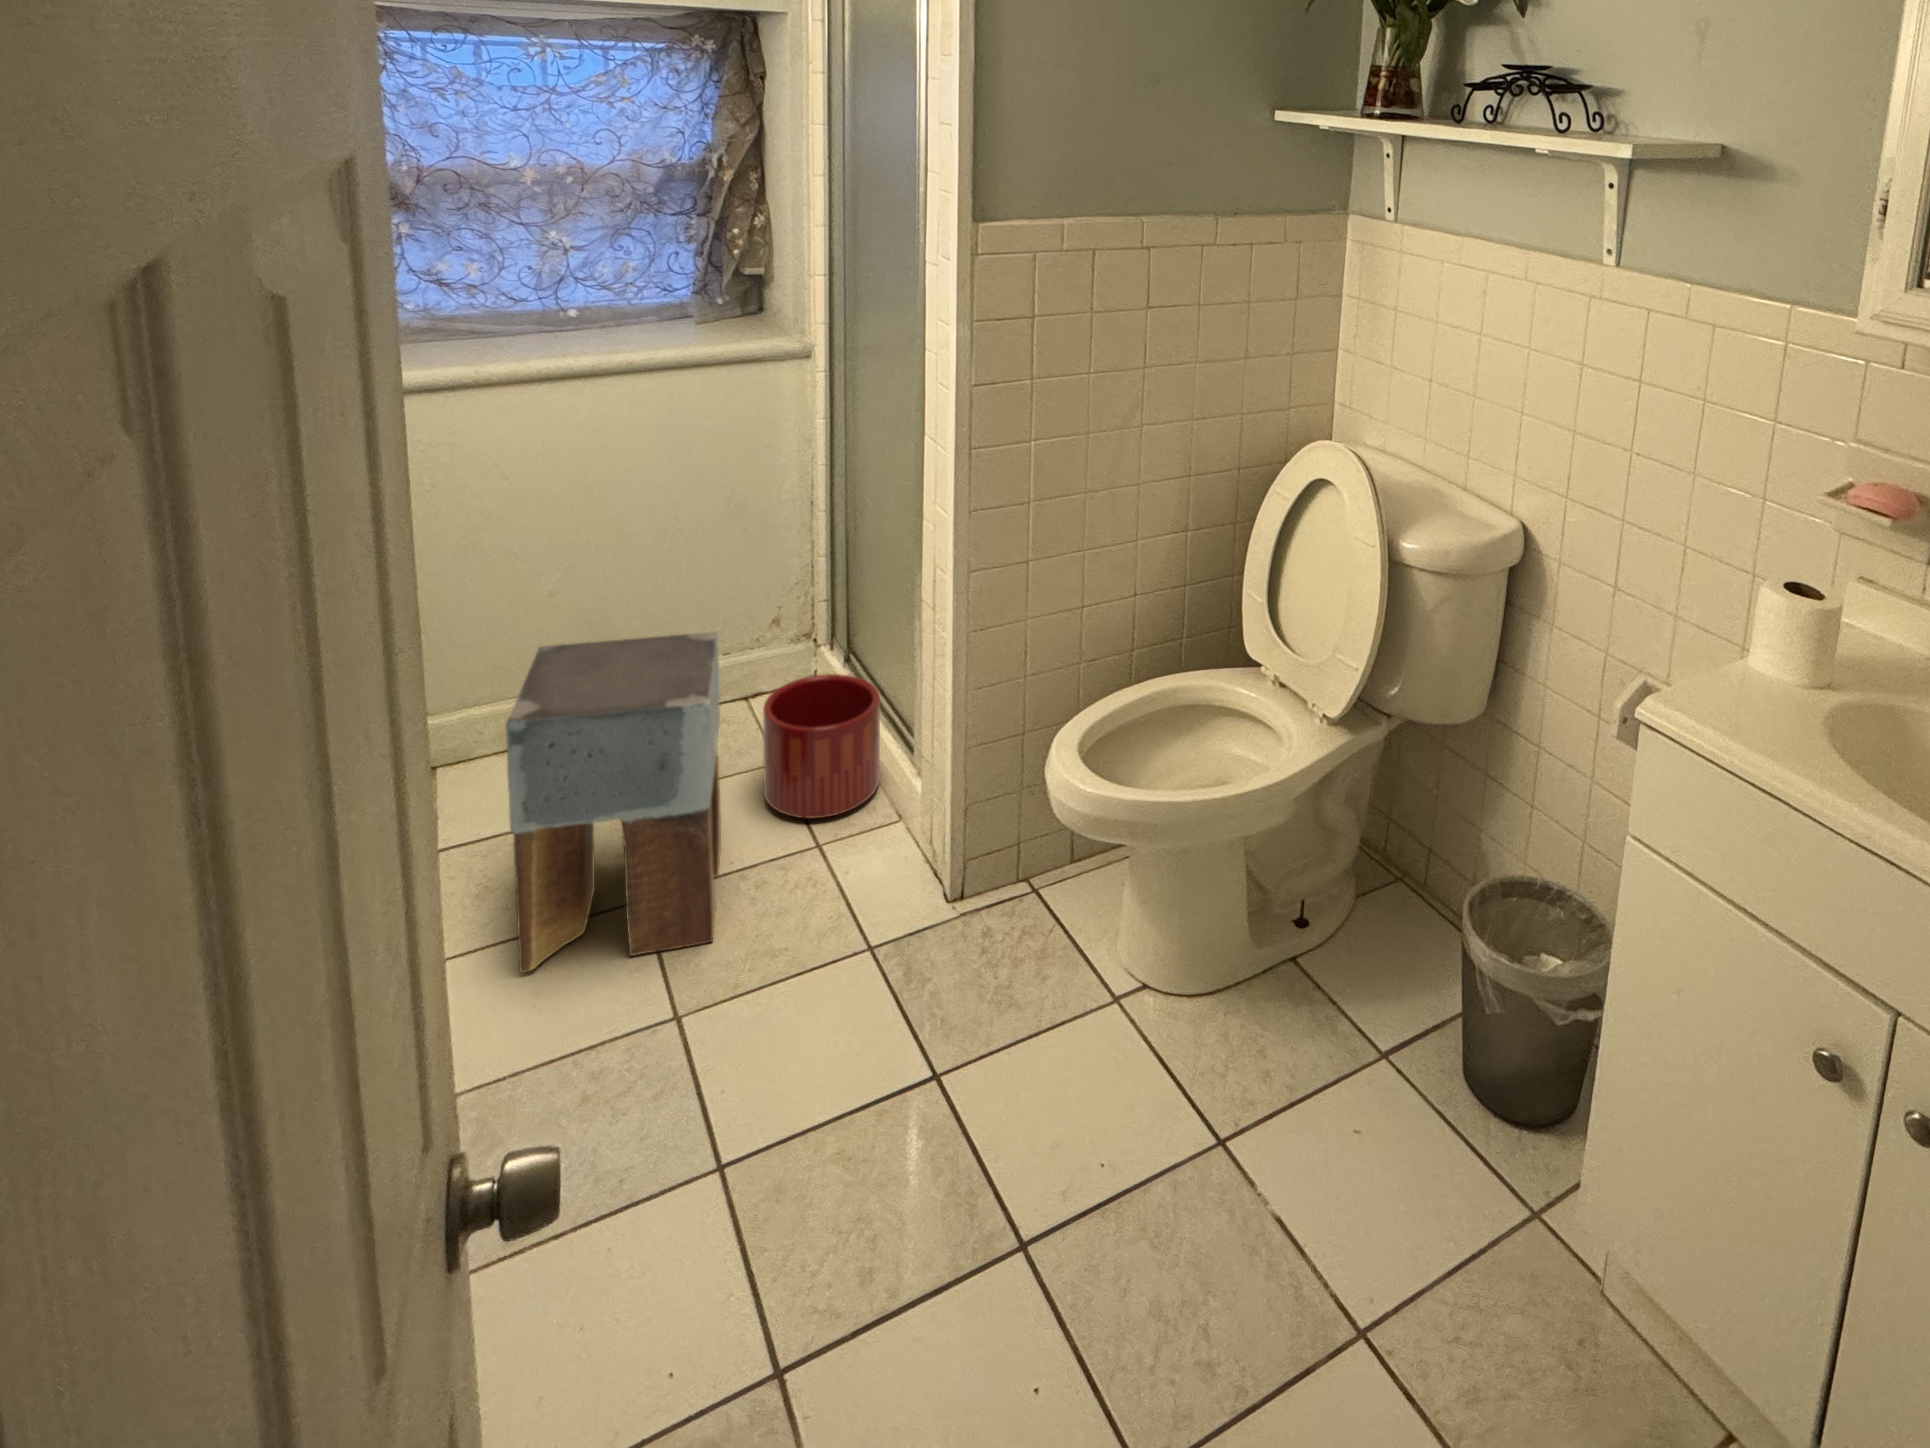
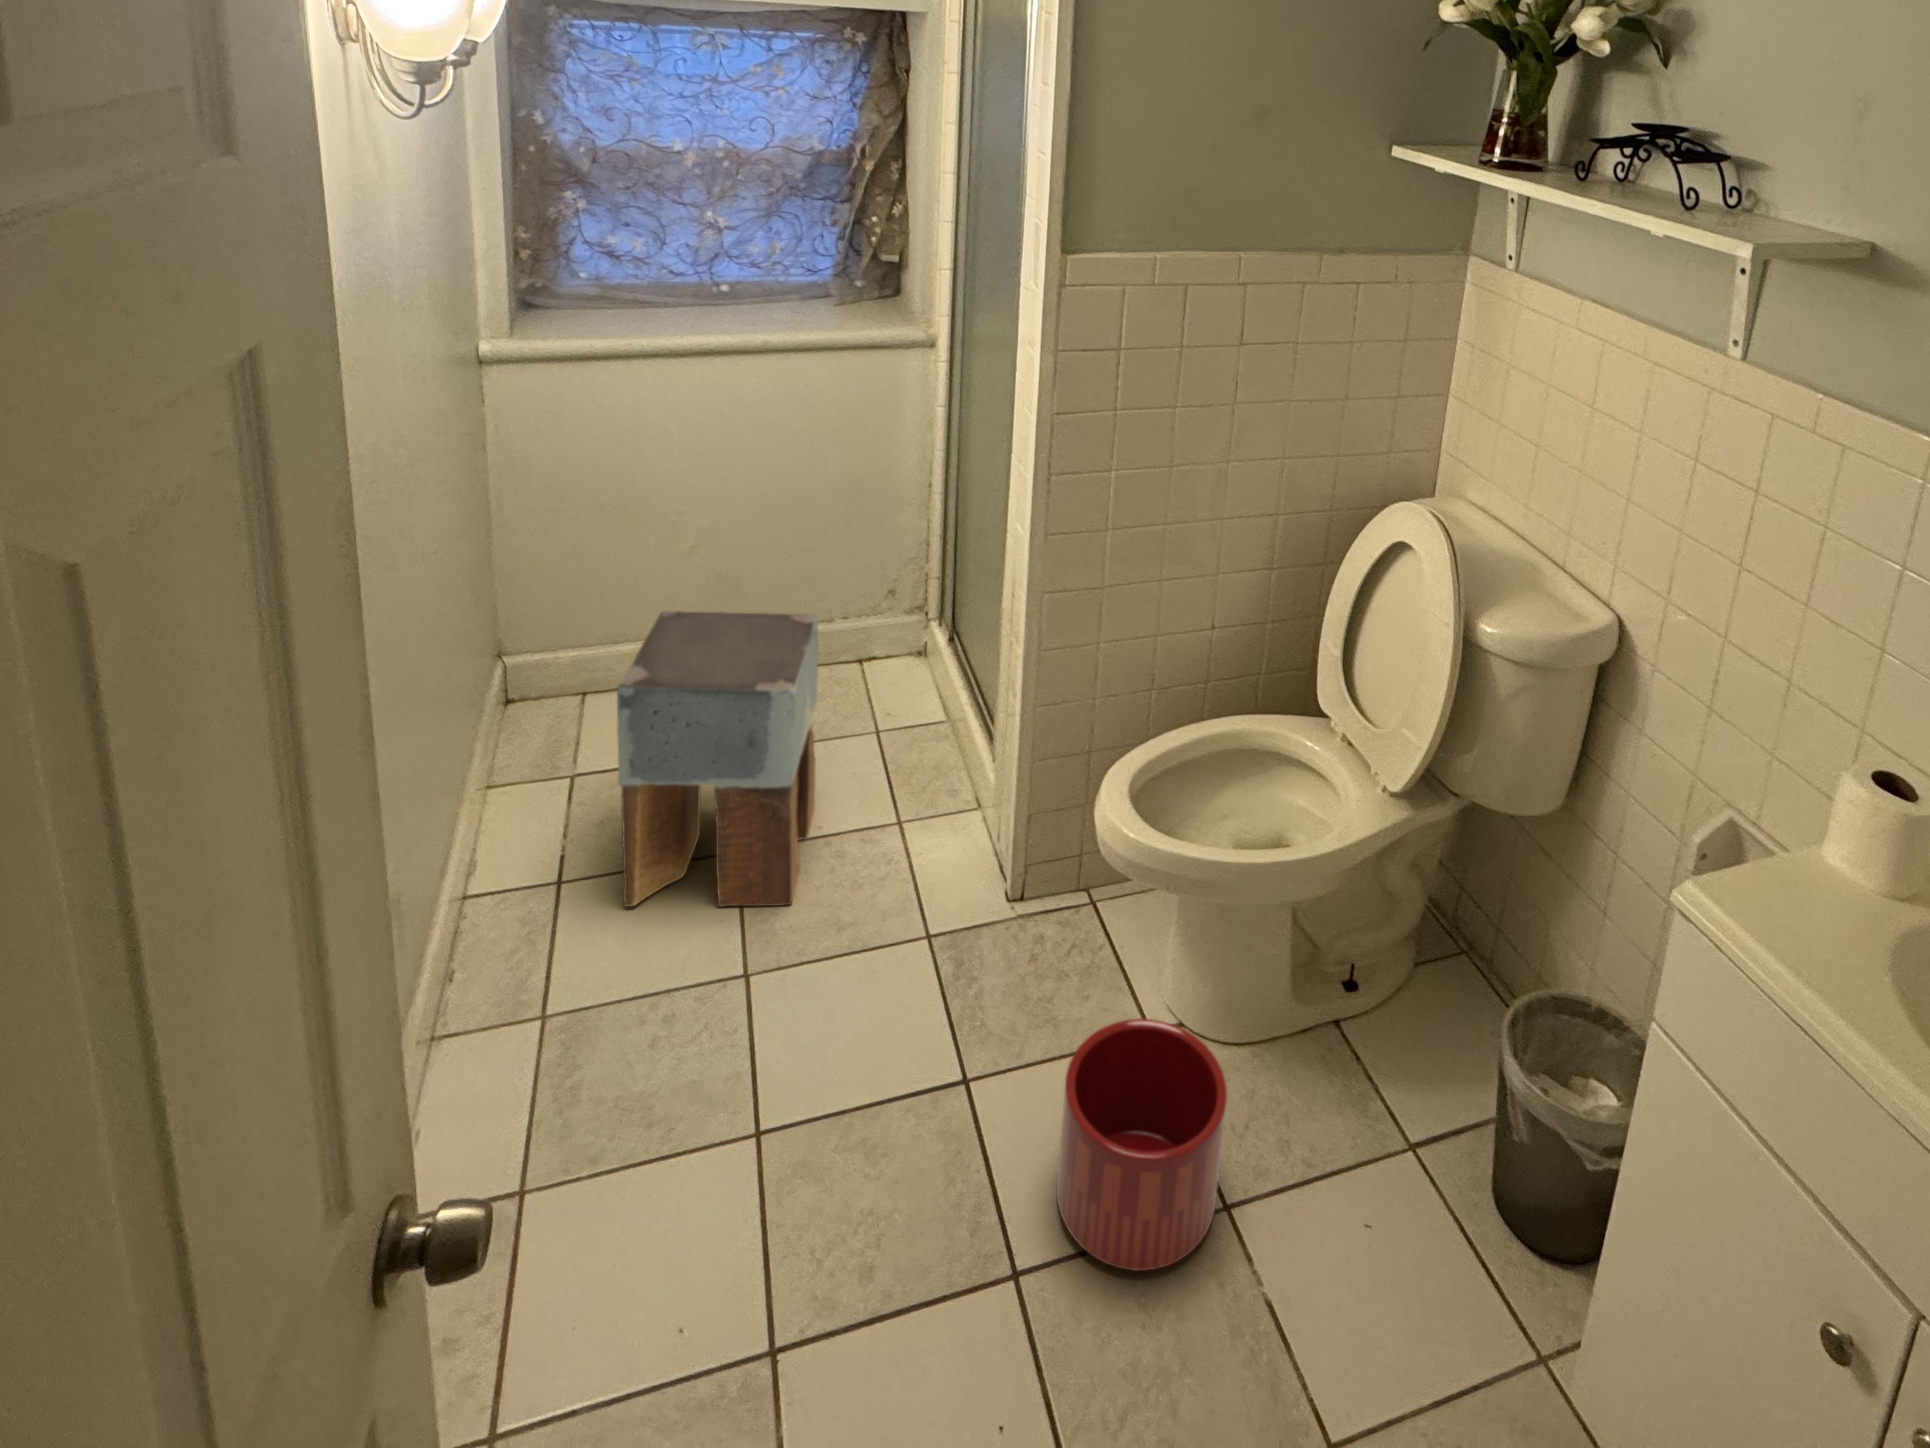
planter: present [763,674,880,818] -> present [1057,1019,1227,1271]

